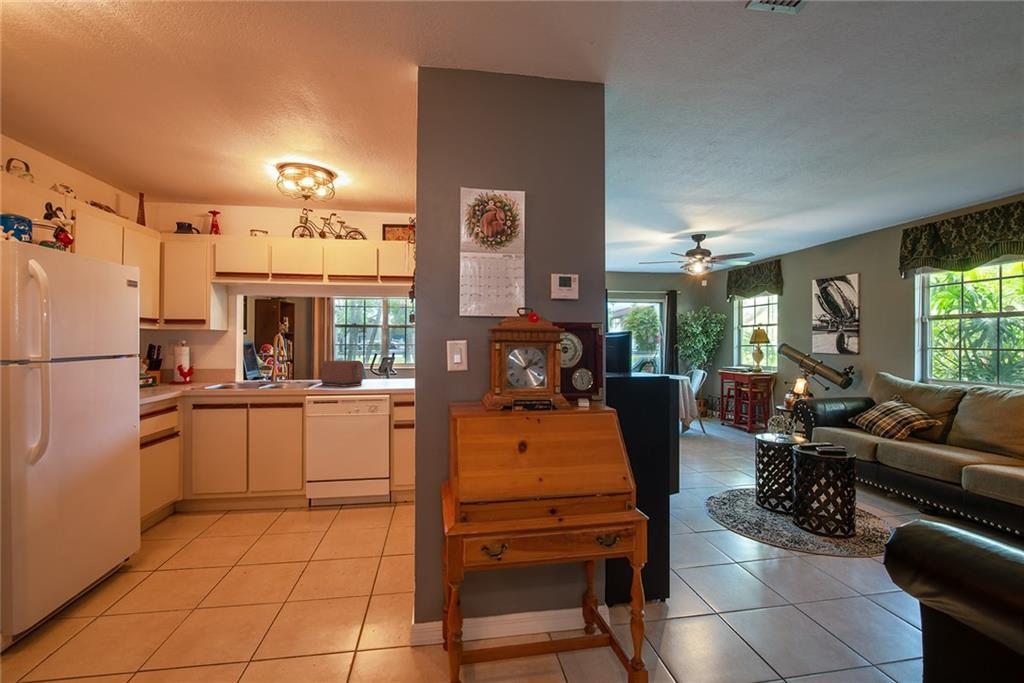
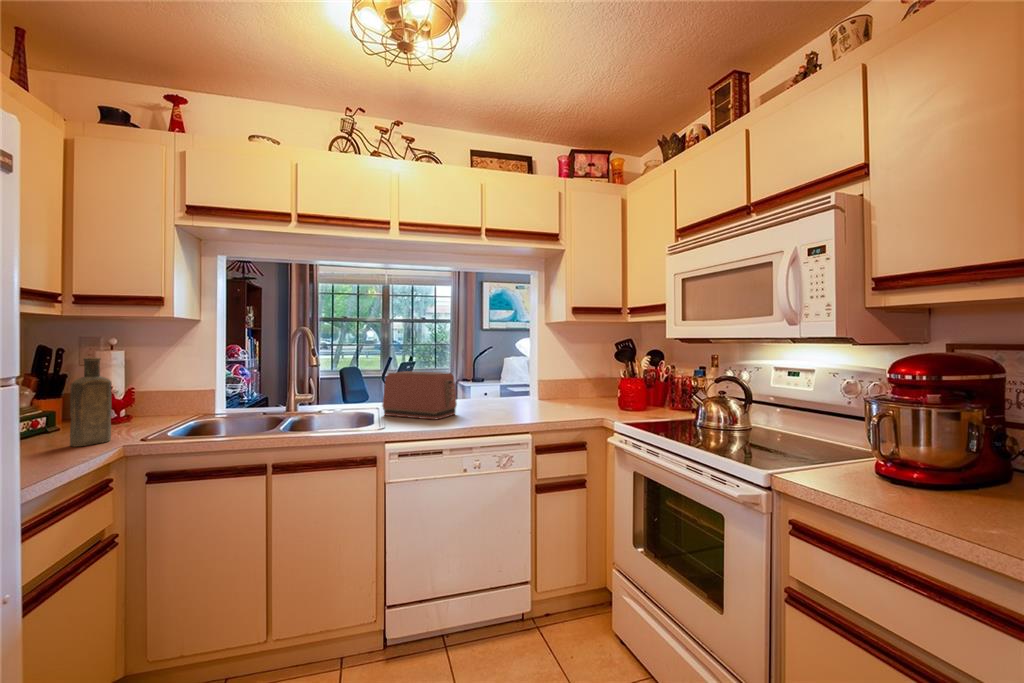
bottle: none [156,350,179,391] -> present [70,358,112,447]

